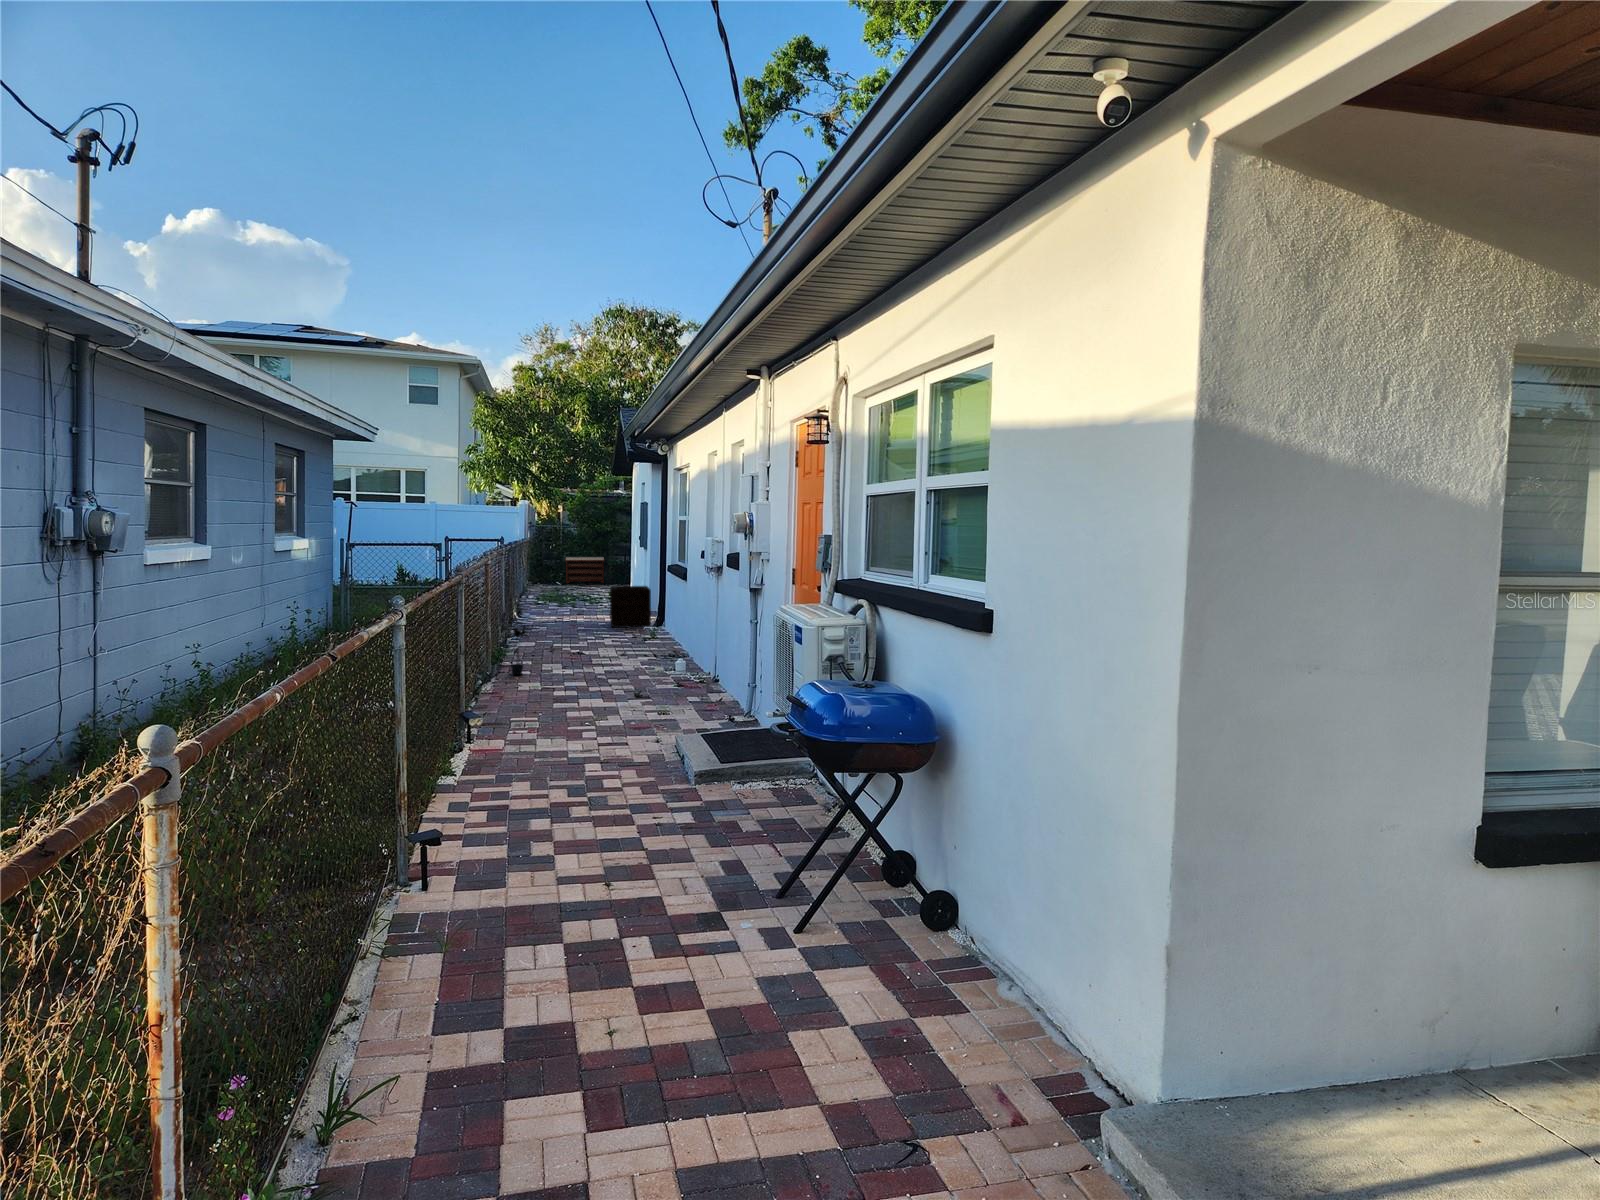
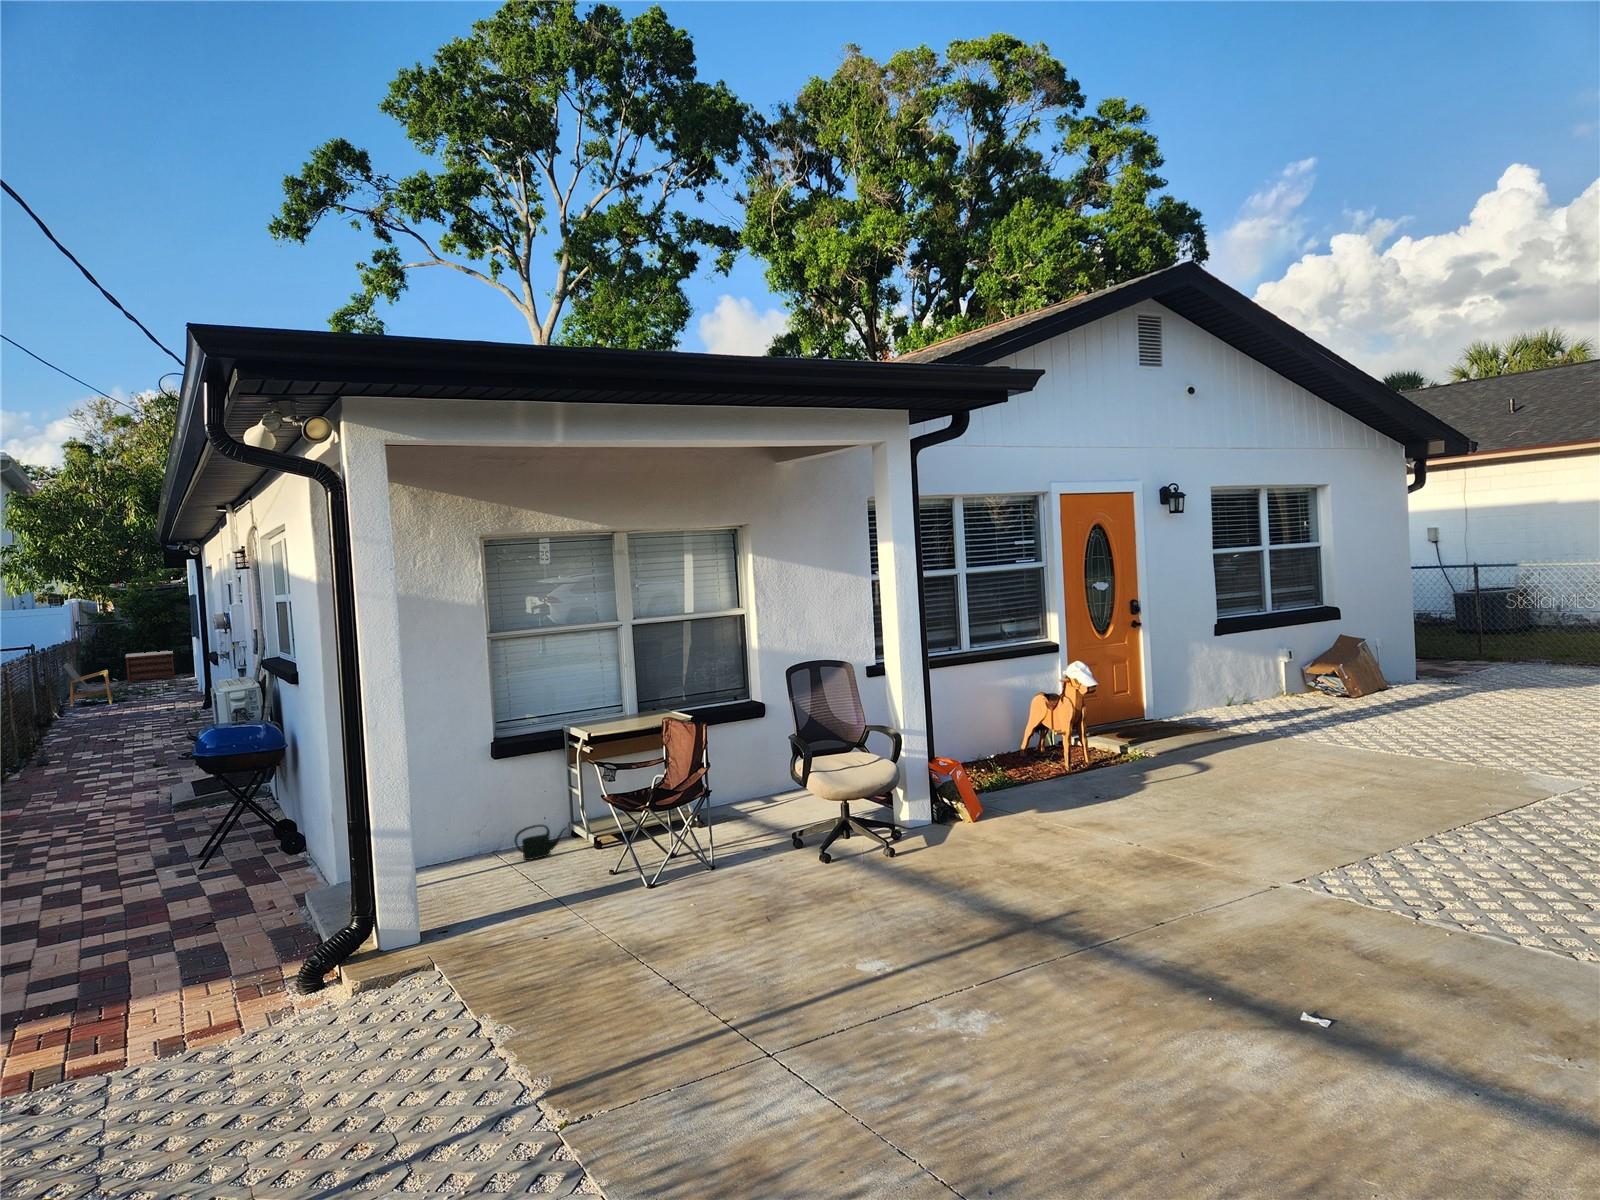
lounge chair: none [522,562,566,606] -> present [63,663,119,706]
wooden crate: present [610,586,651,628] -> none [160,673,207,717]
watering can: none [1409,1006,1500,1077] -> present [514,825,566,860]

